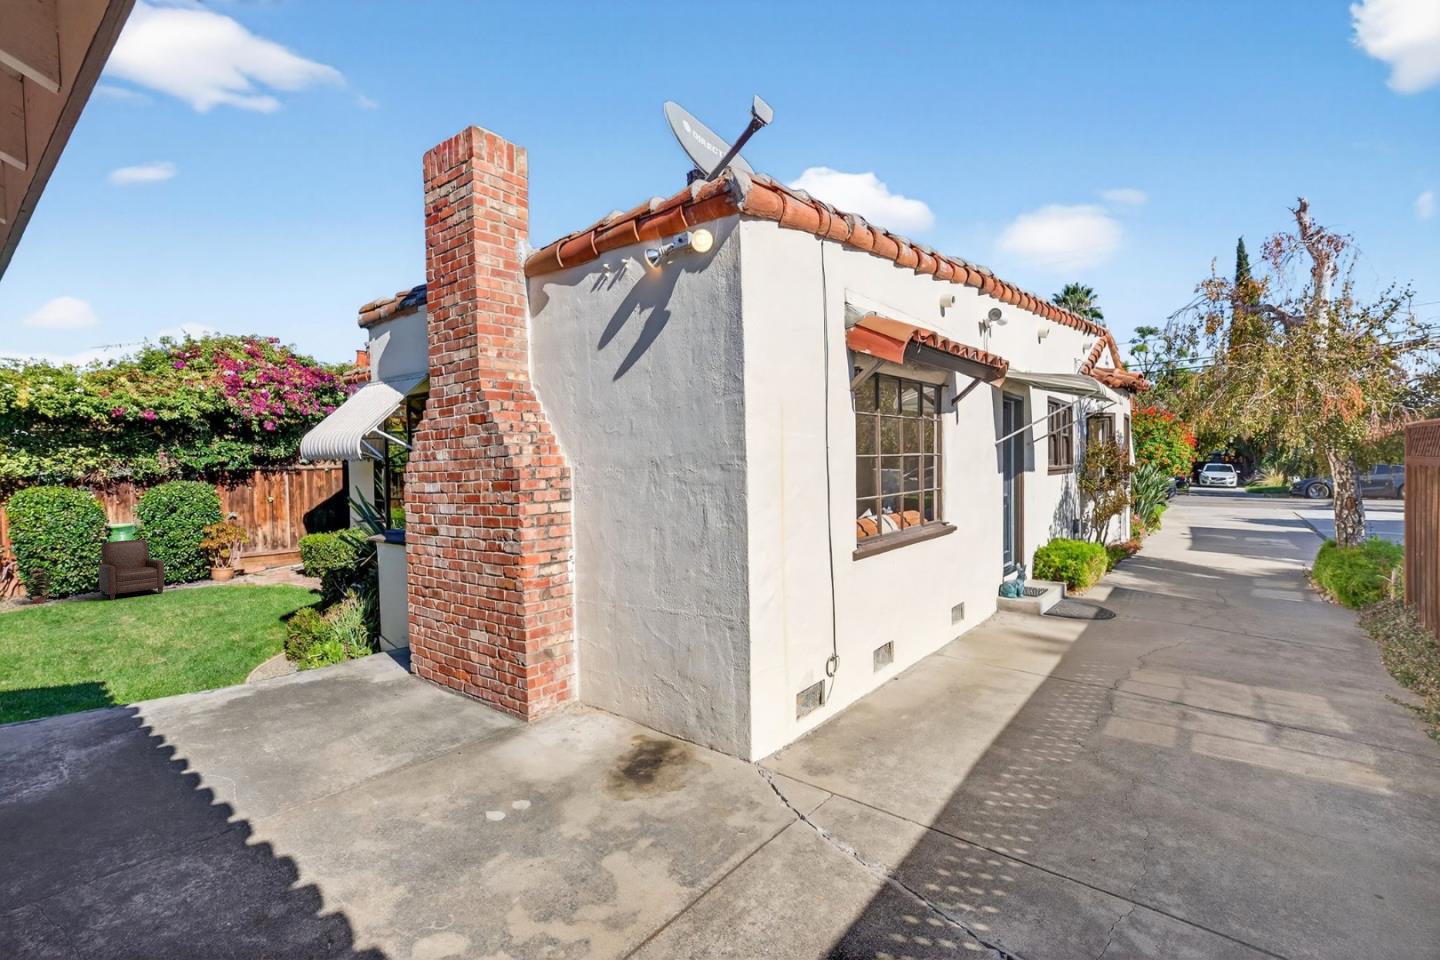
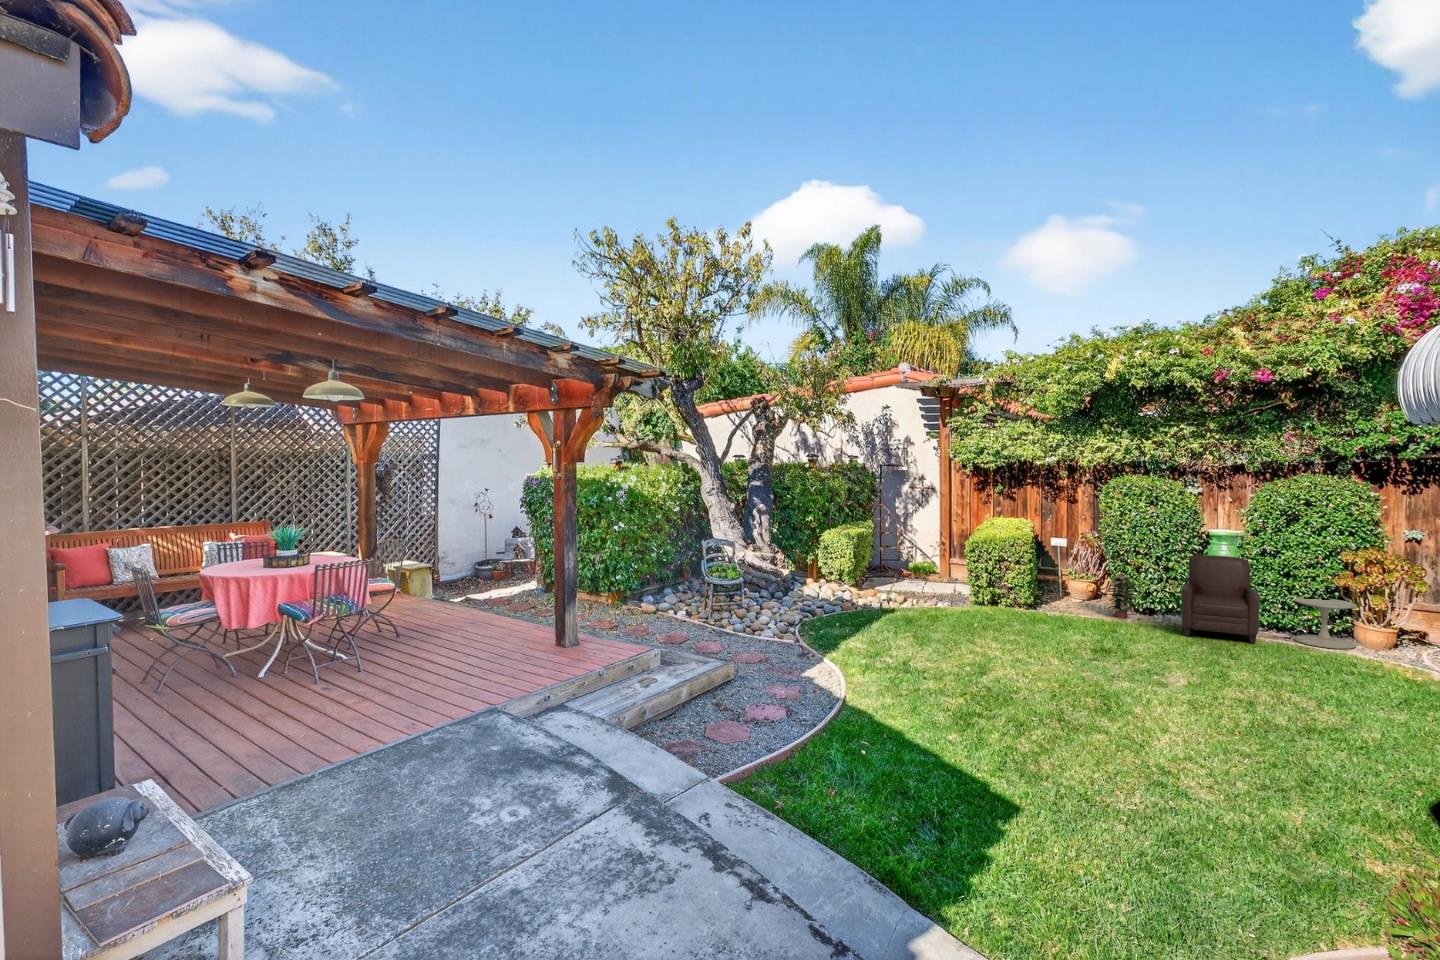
side table: none [180,557,217,587] -> present [1293,597,1357,649]

